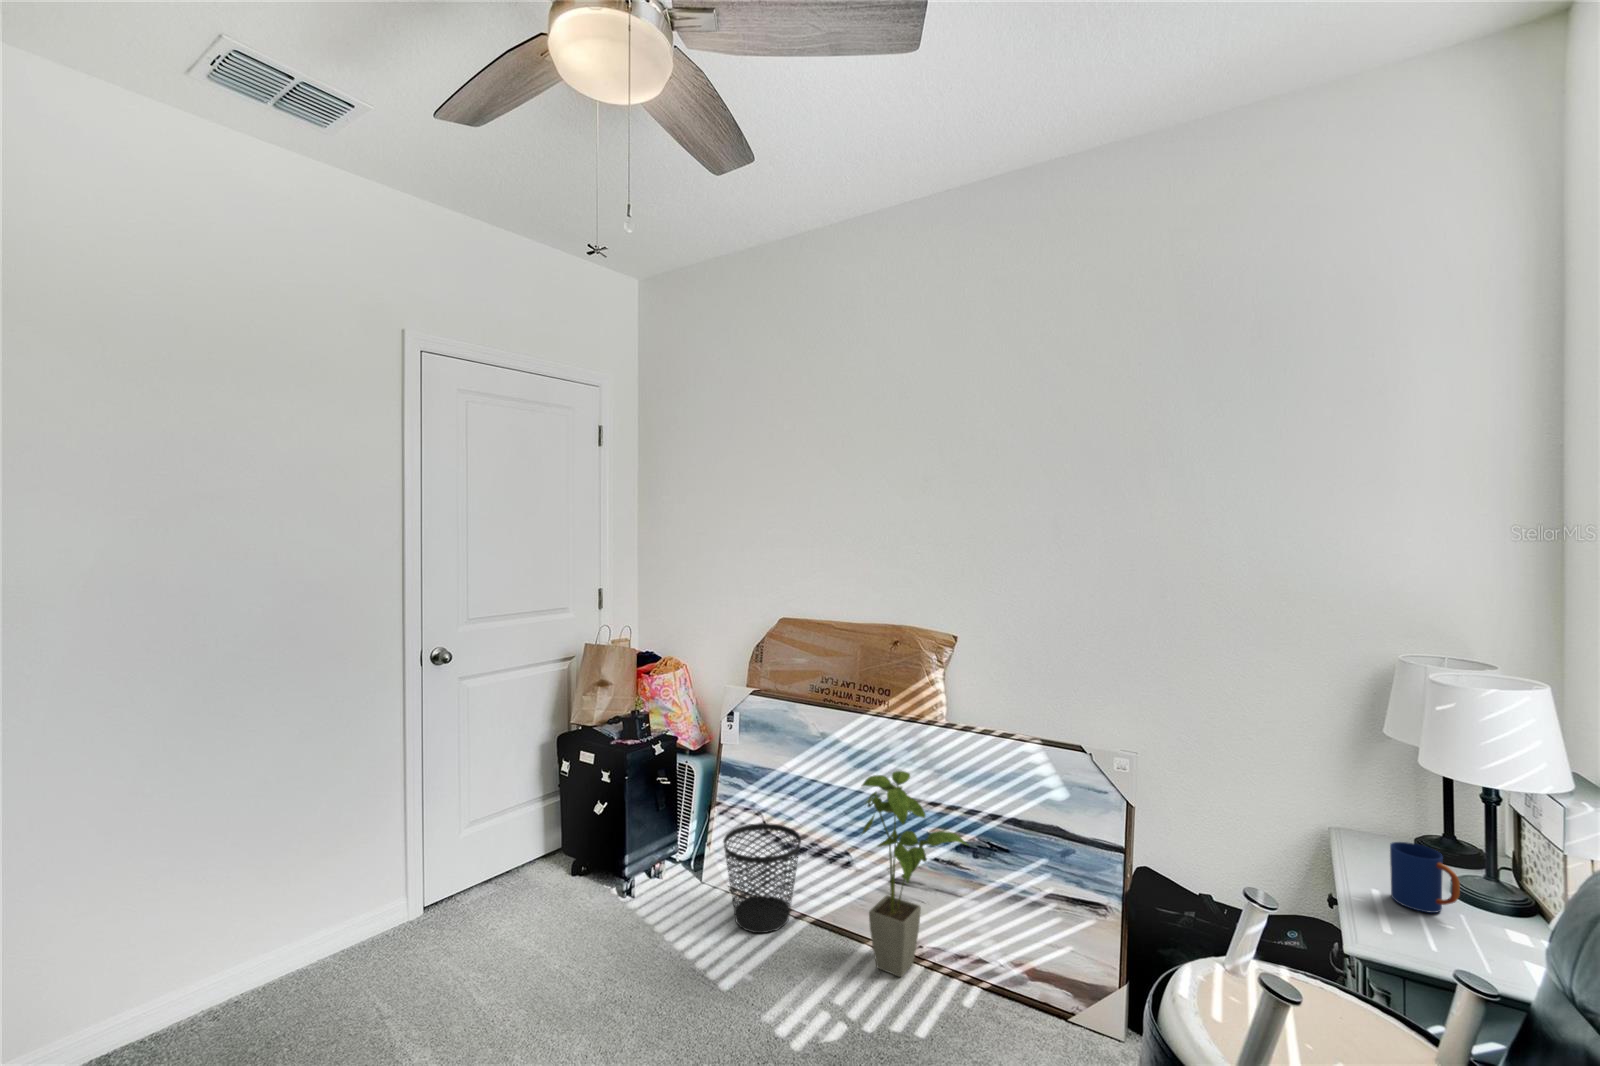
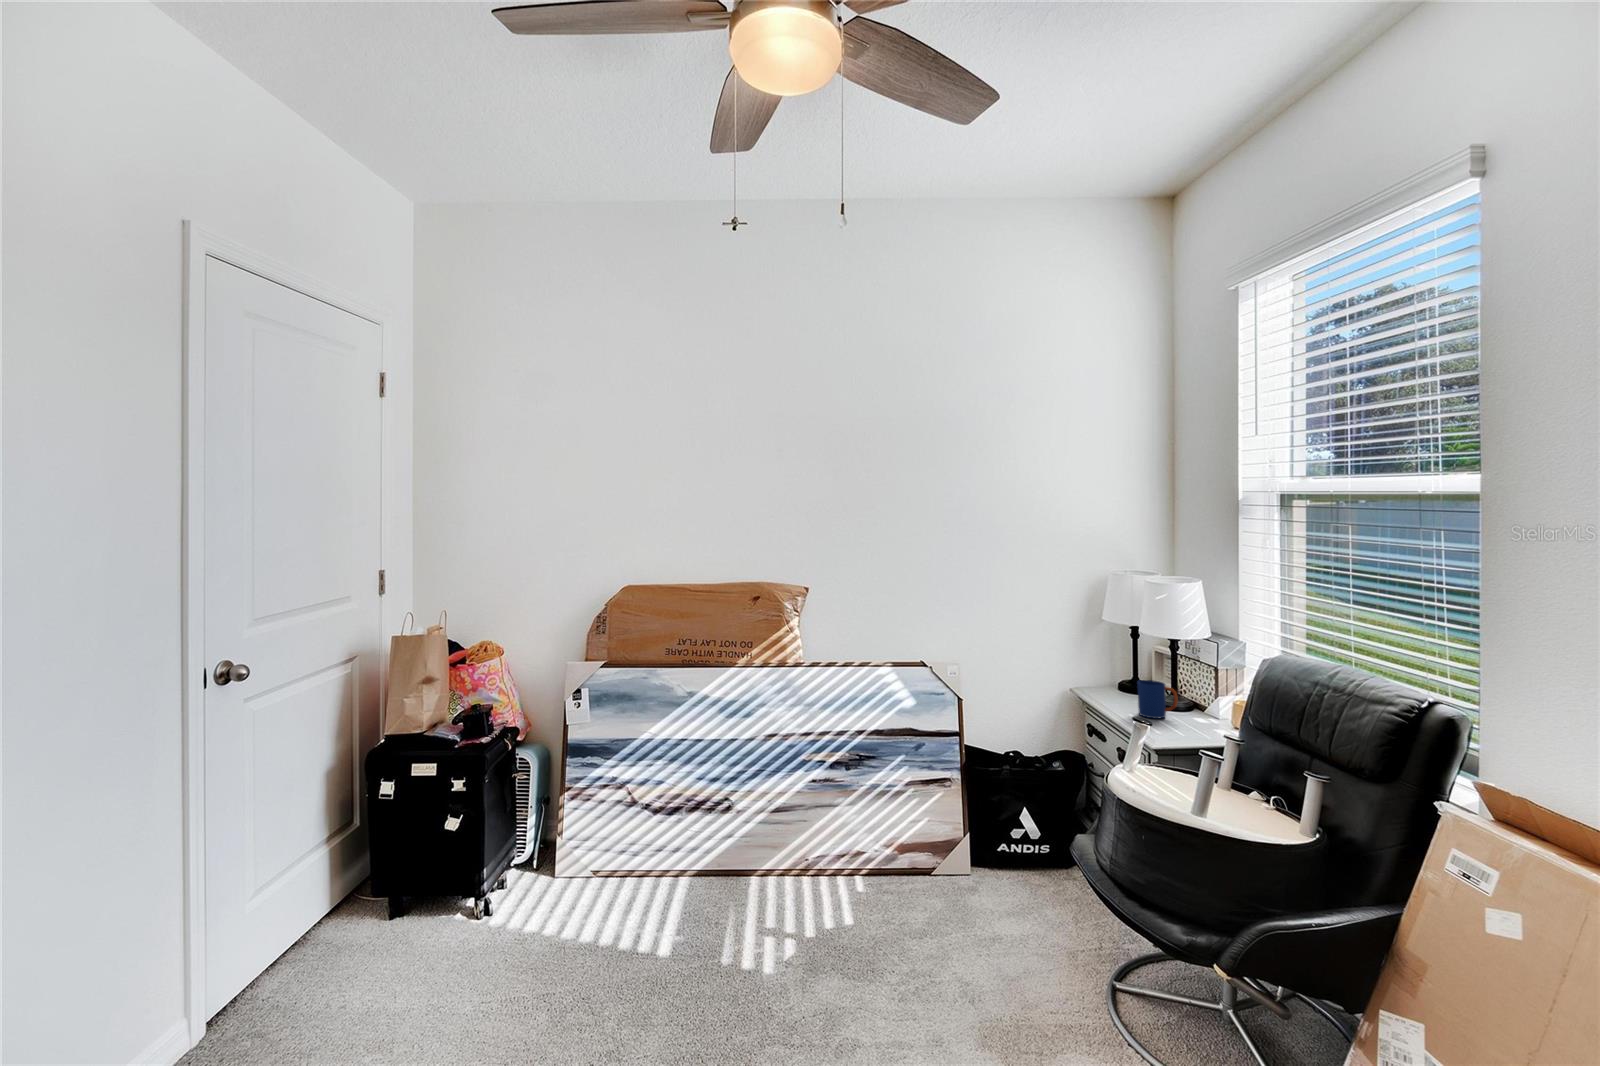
house plant: present [862,771,967,977] -> none [759,705,853,889]
wastebasket: present [723,823,801,933] -> none [606,790,687,901]

